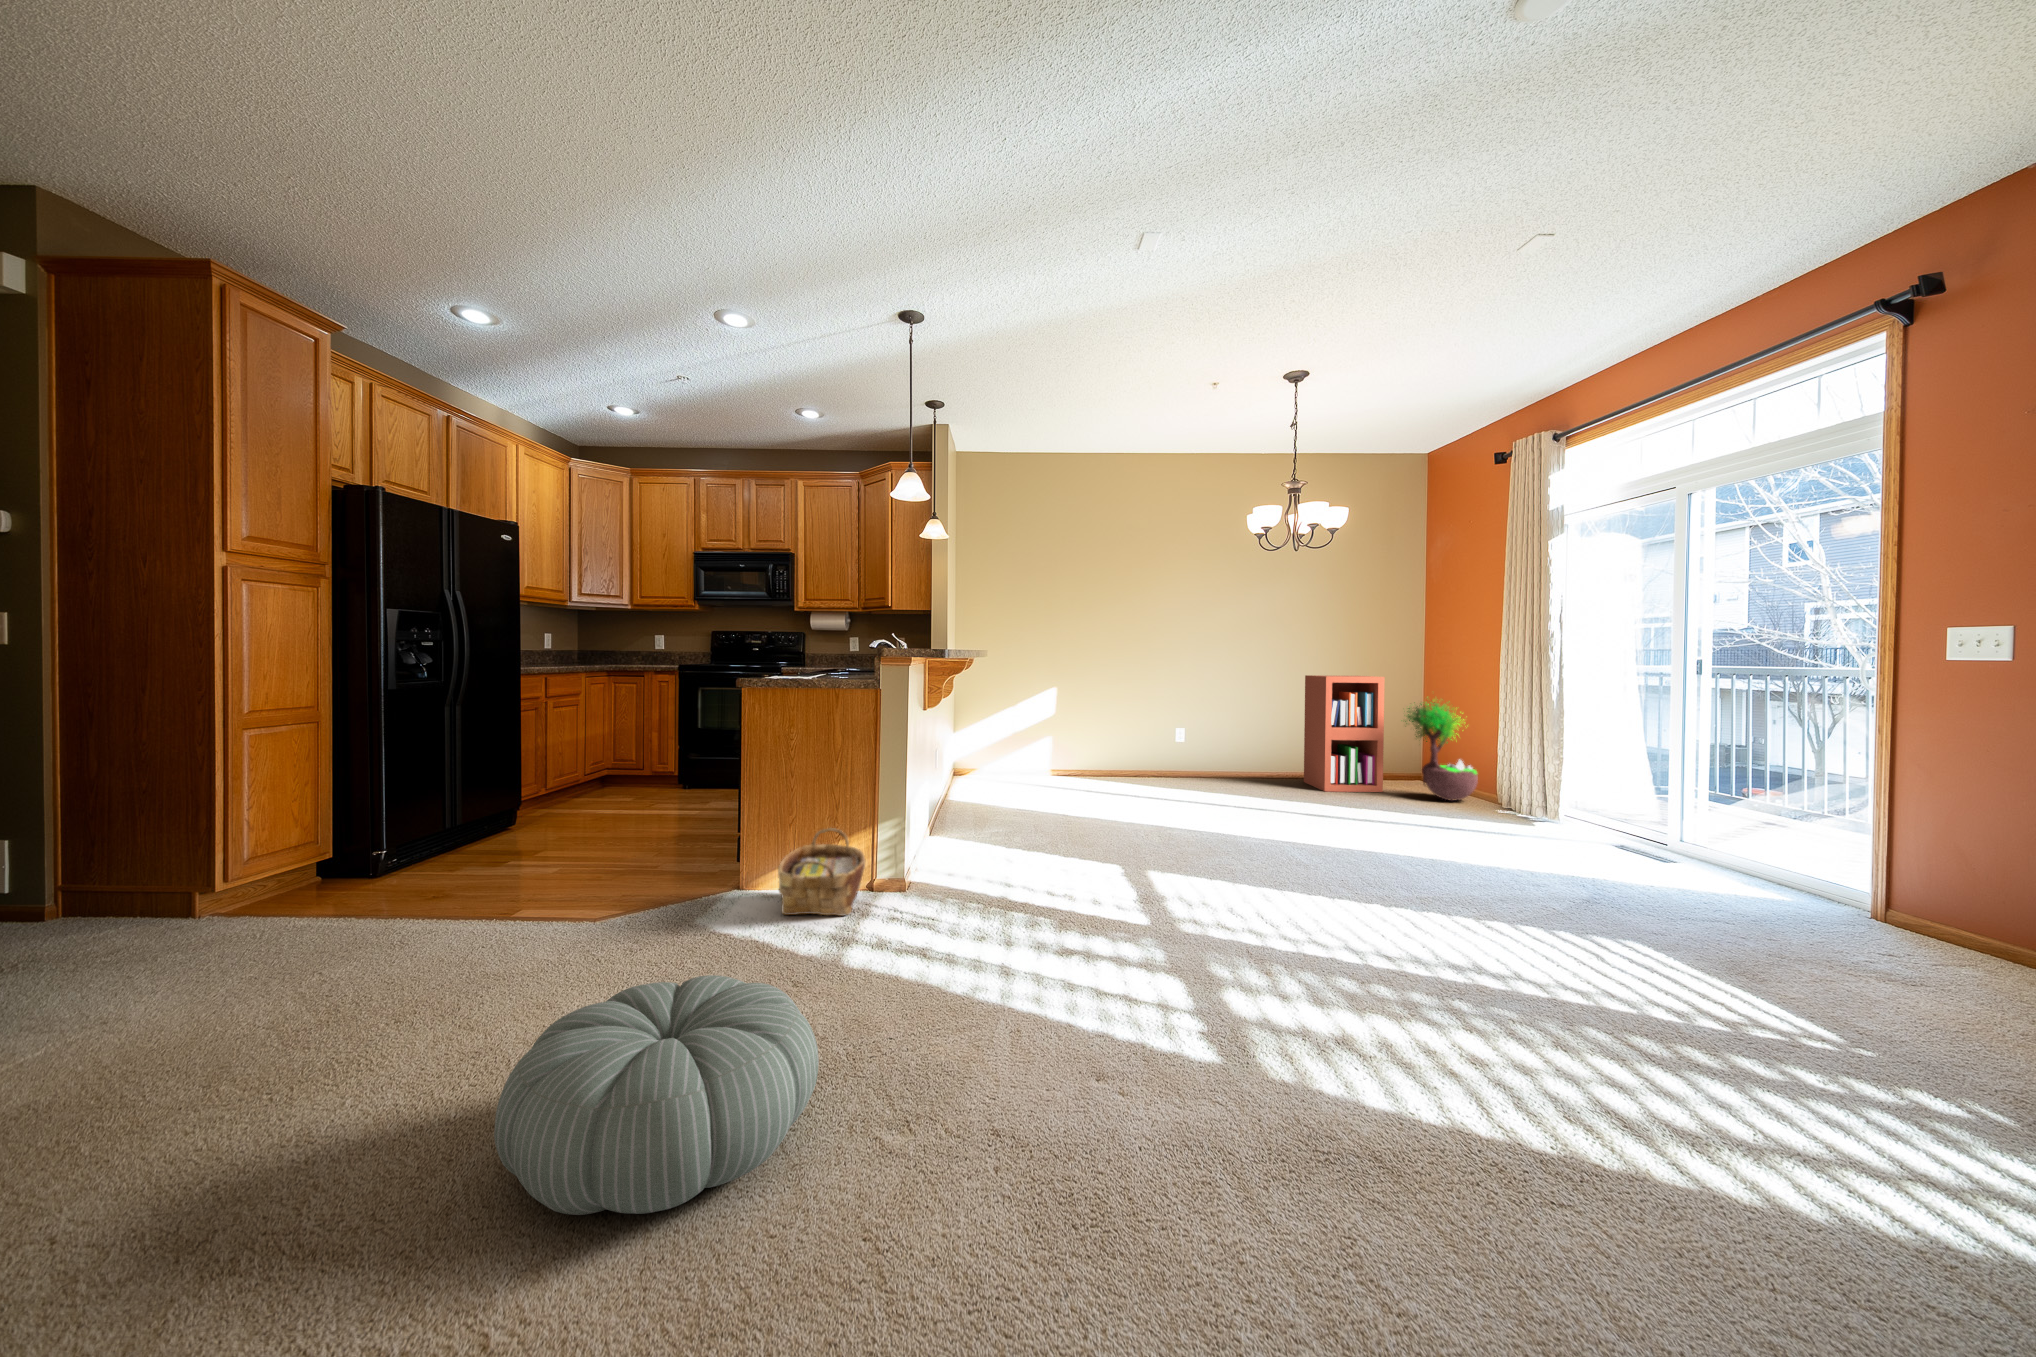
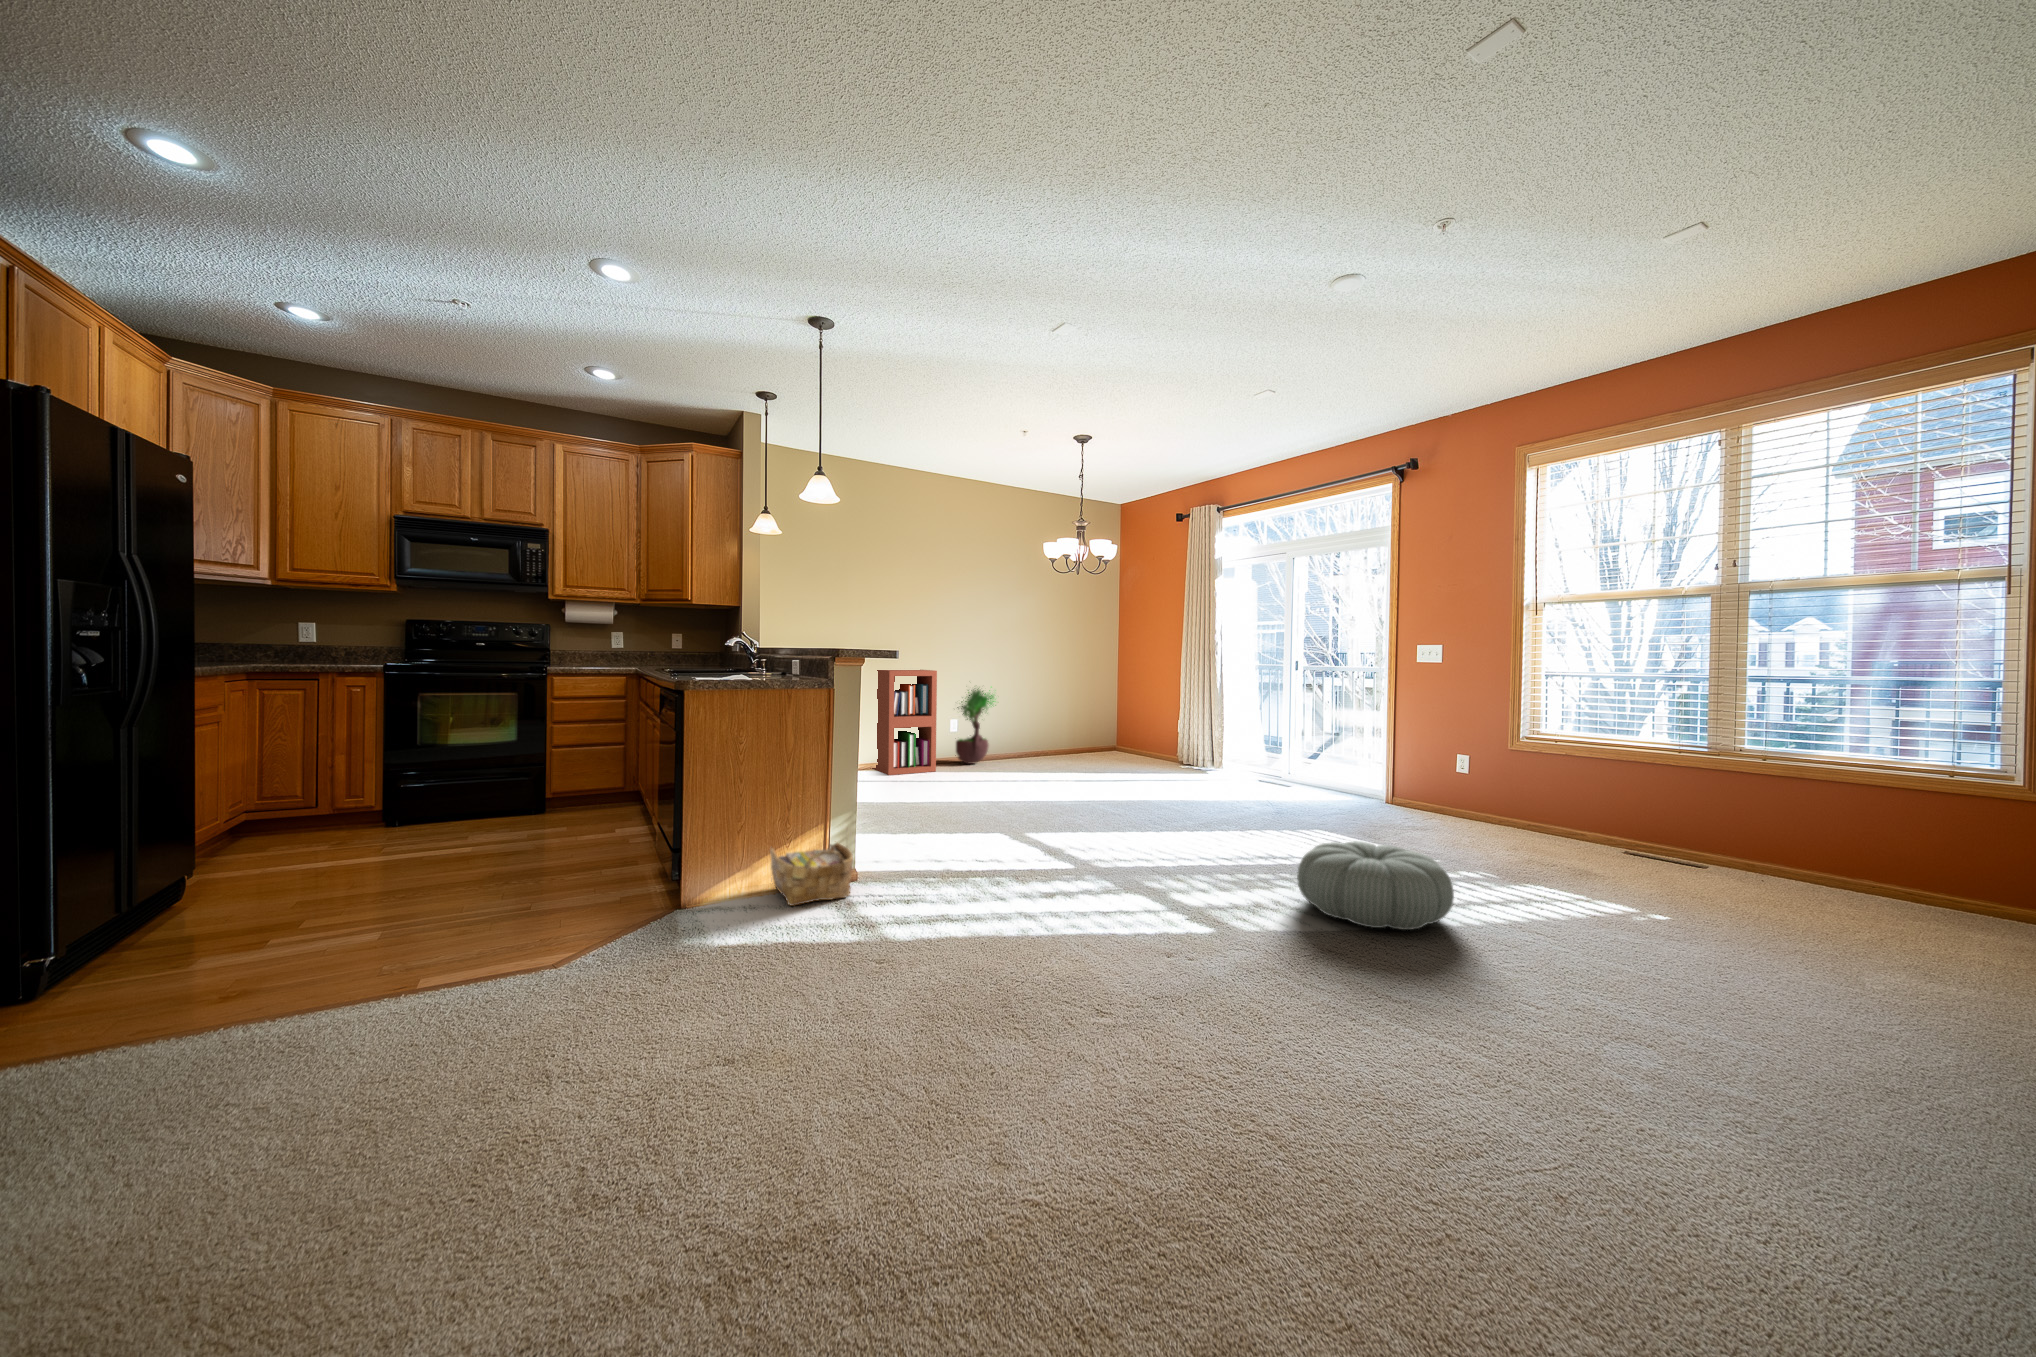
bookshelf: present [1304,675,1385,792] -> present [872,670,937,775]
potted tree: present [1405,702,1478,800] -> present [955,688,995,764]
pouf: present [494,975,819,1215] -> present [1297,841,1454,930]

